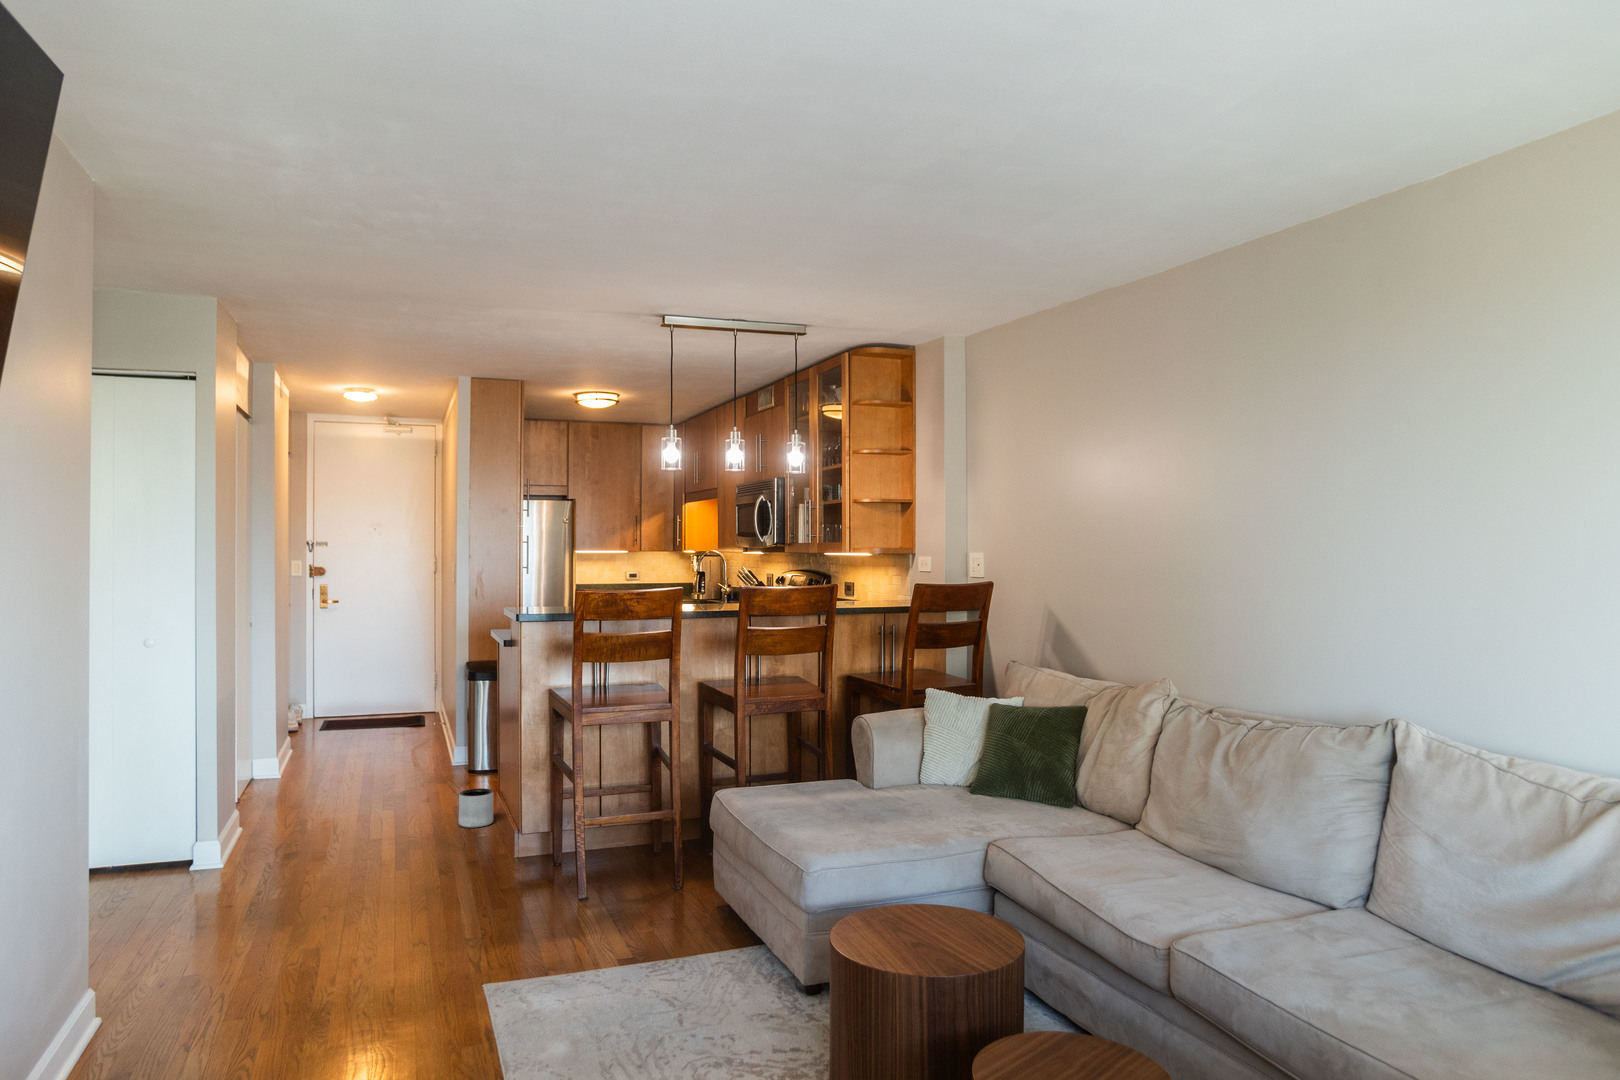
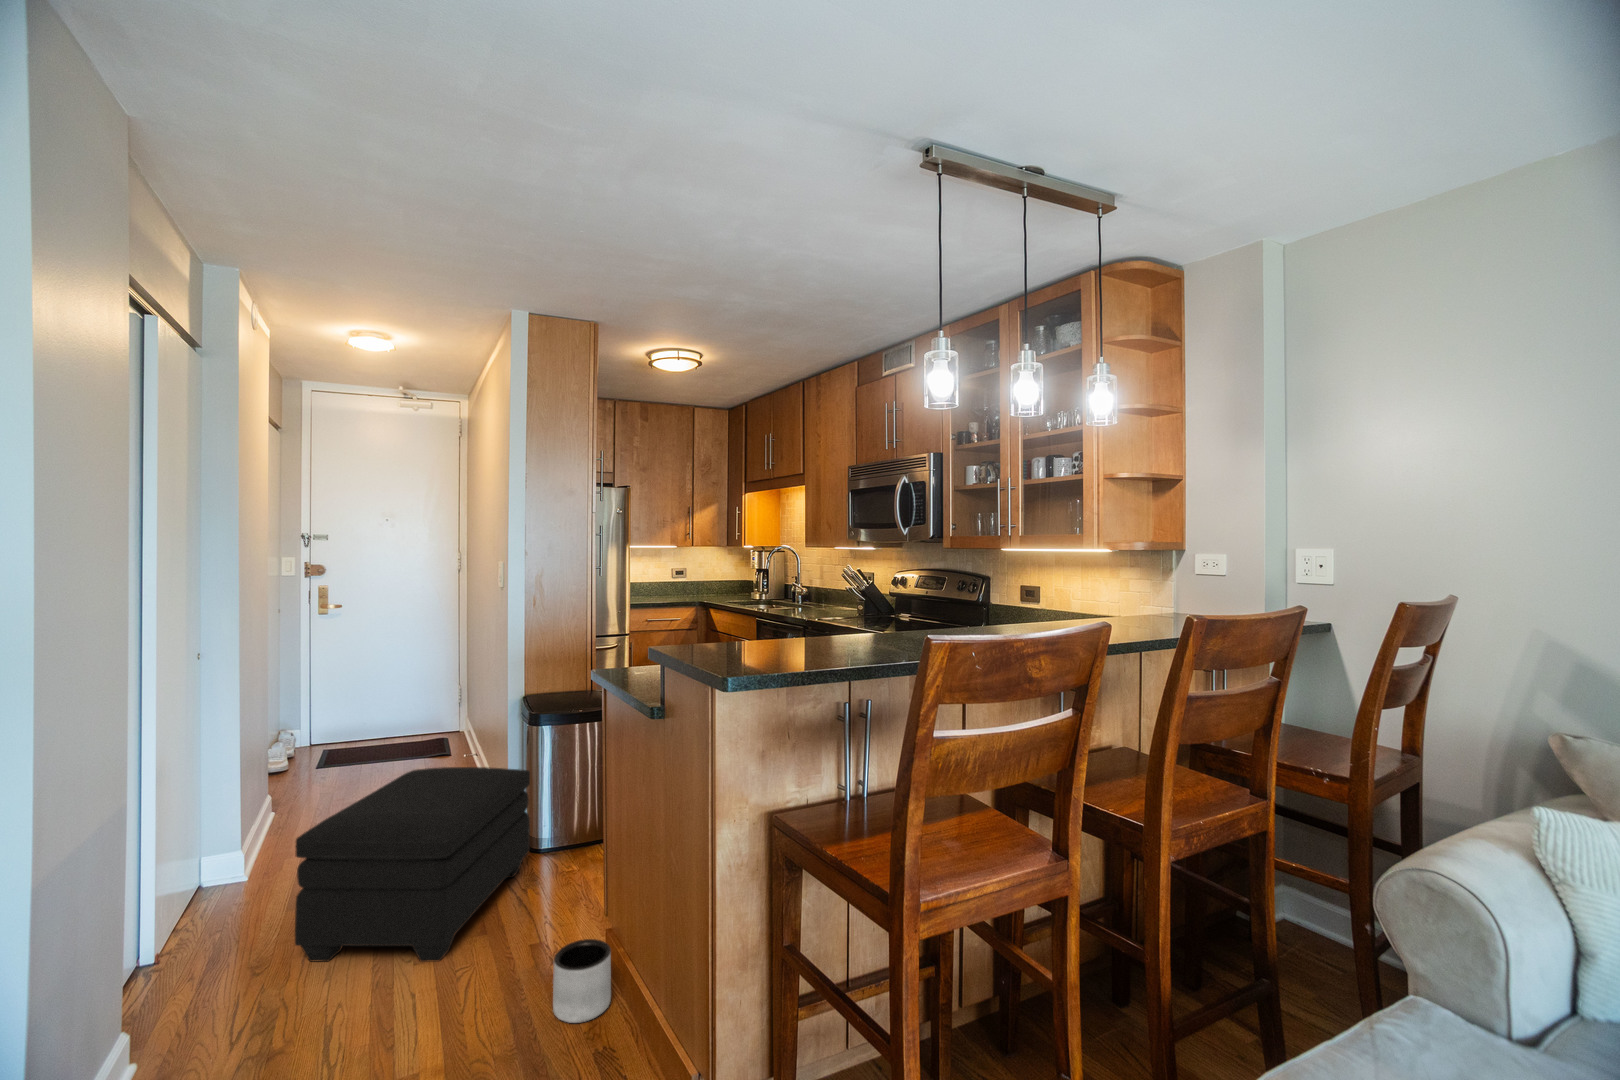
ottoman: none [316,706,466,809] -> present [295,767,530,962]

